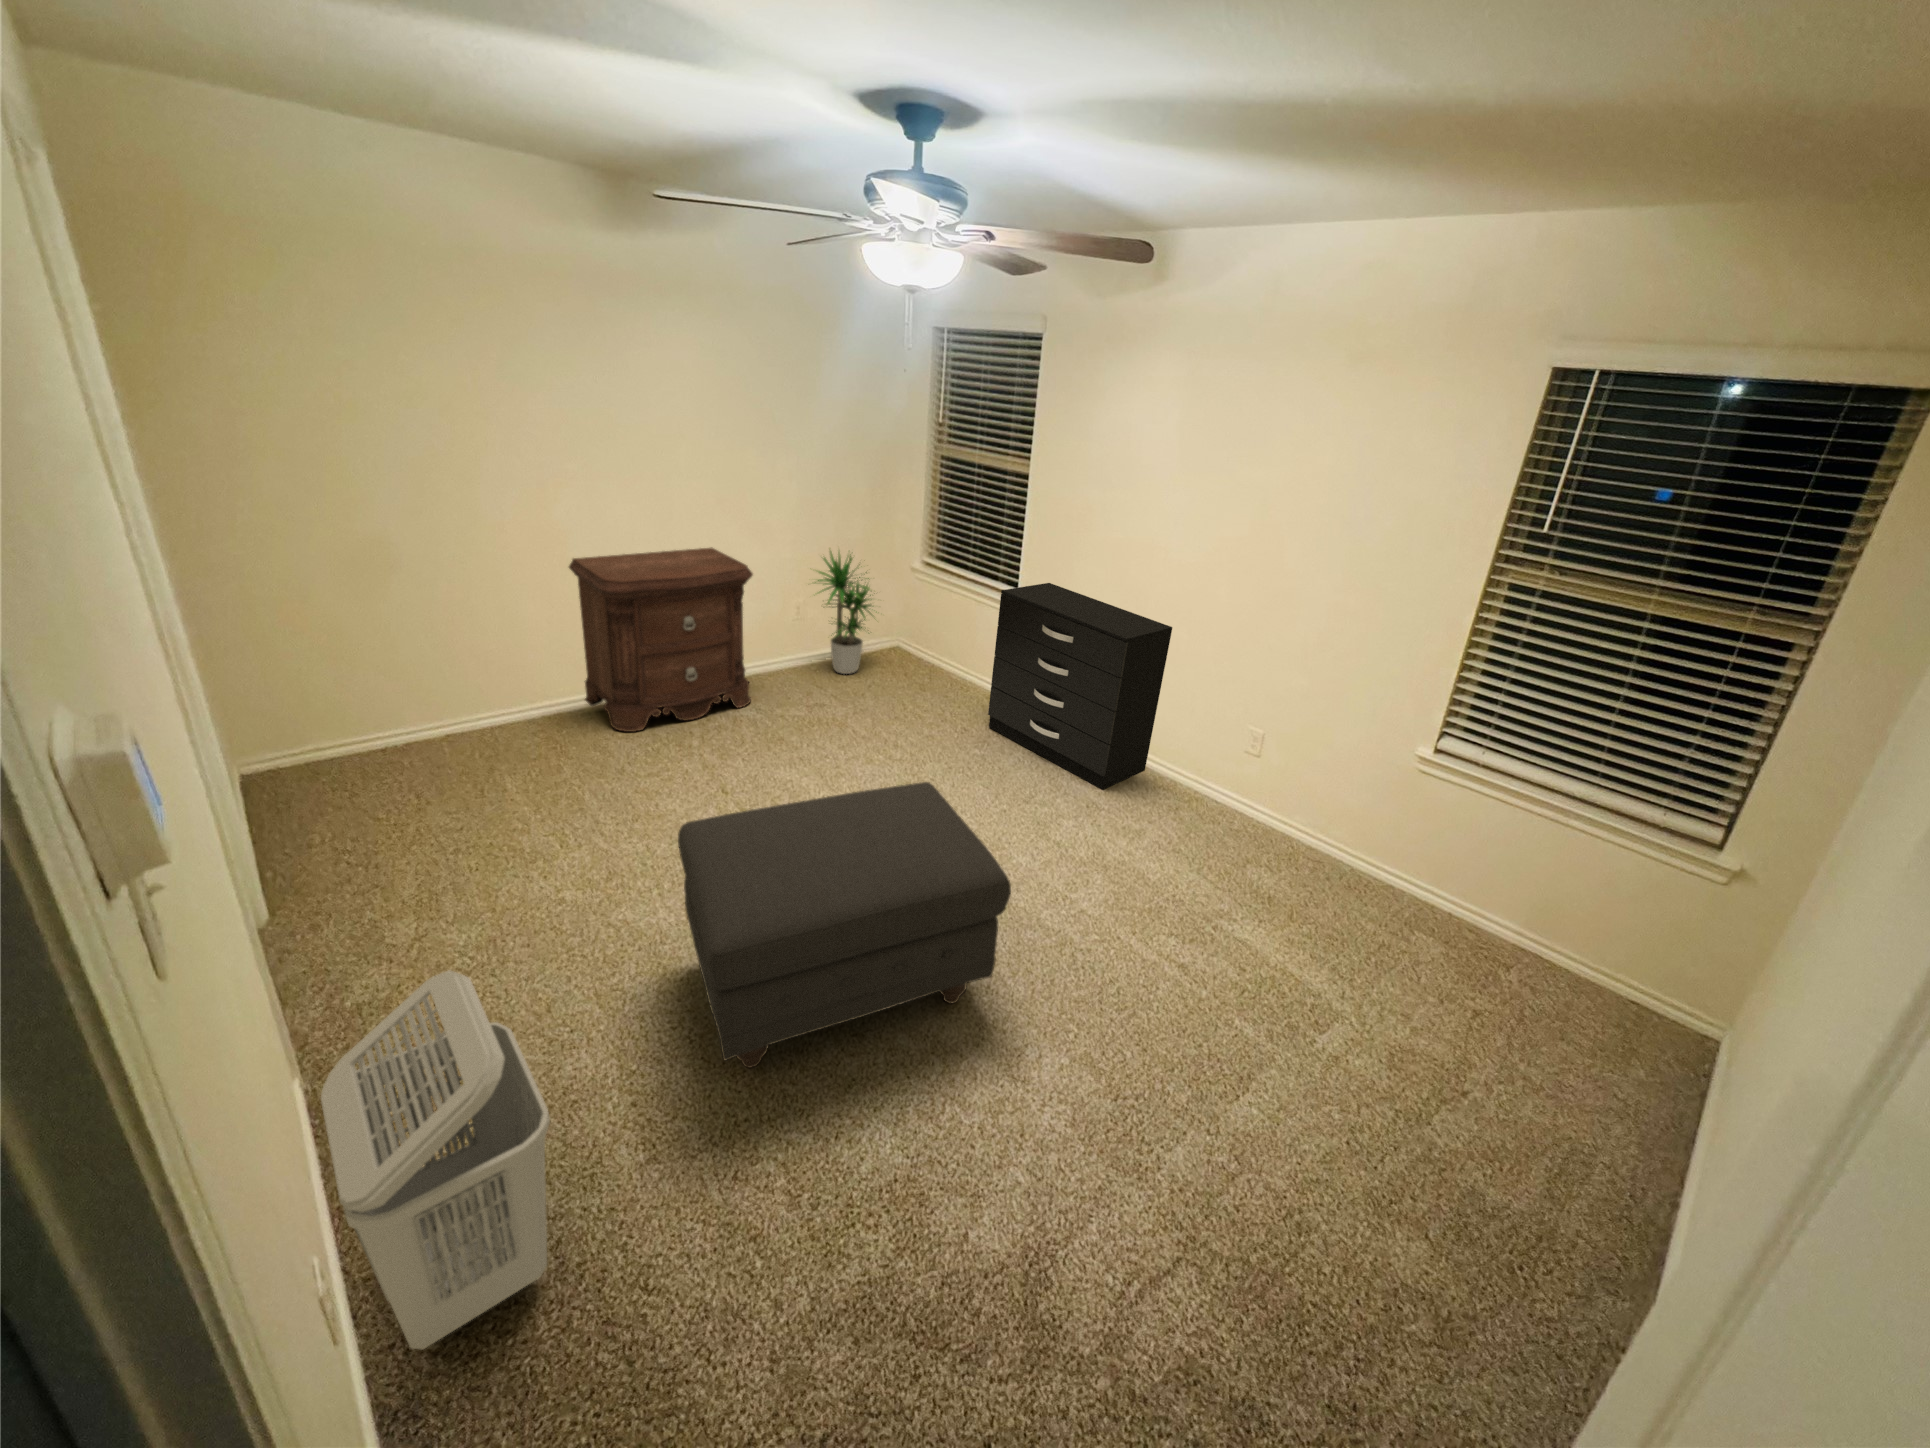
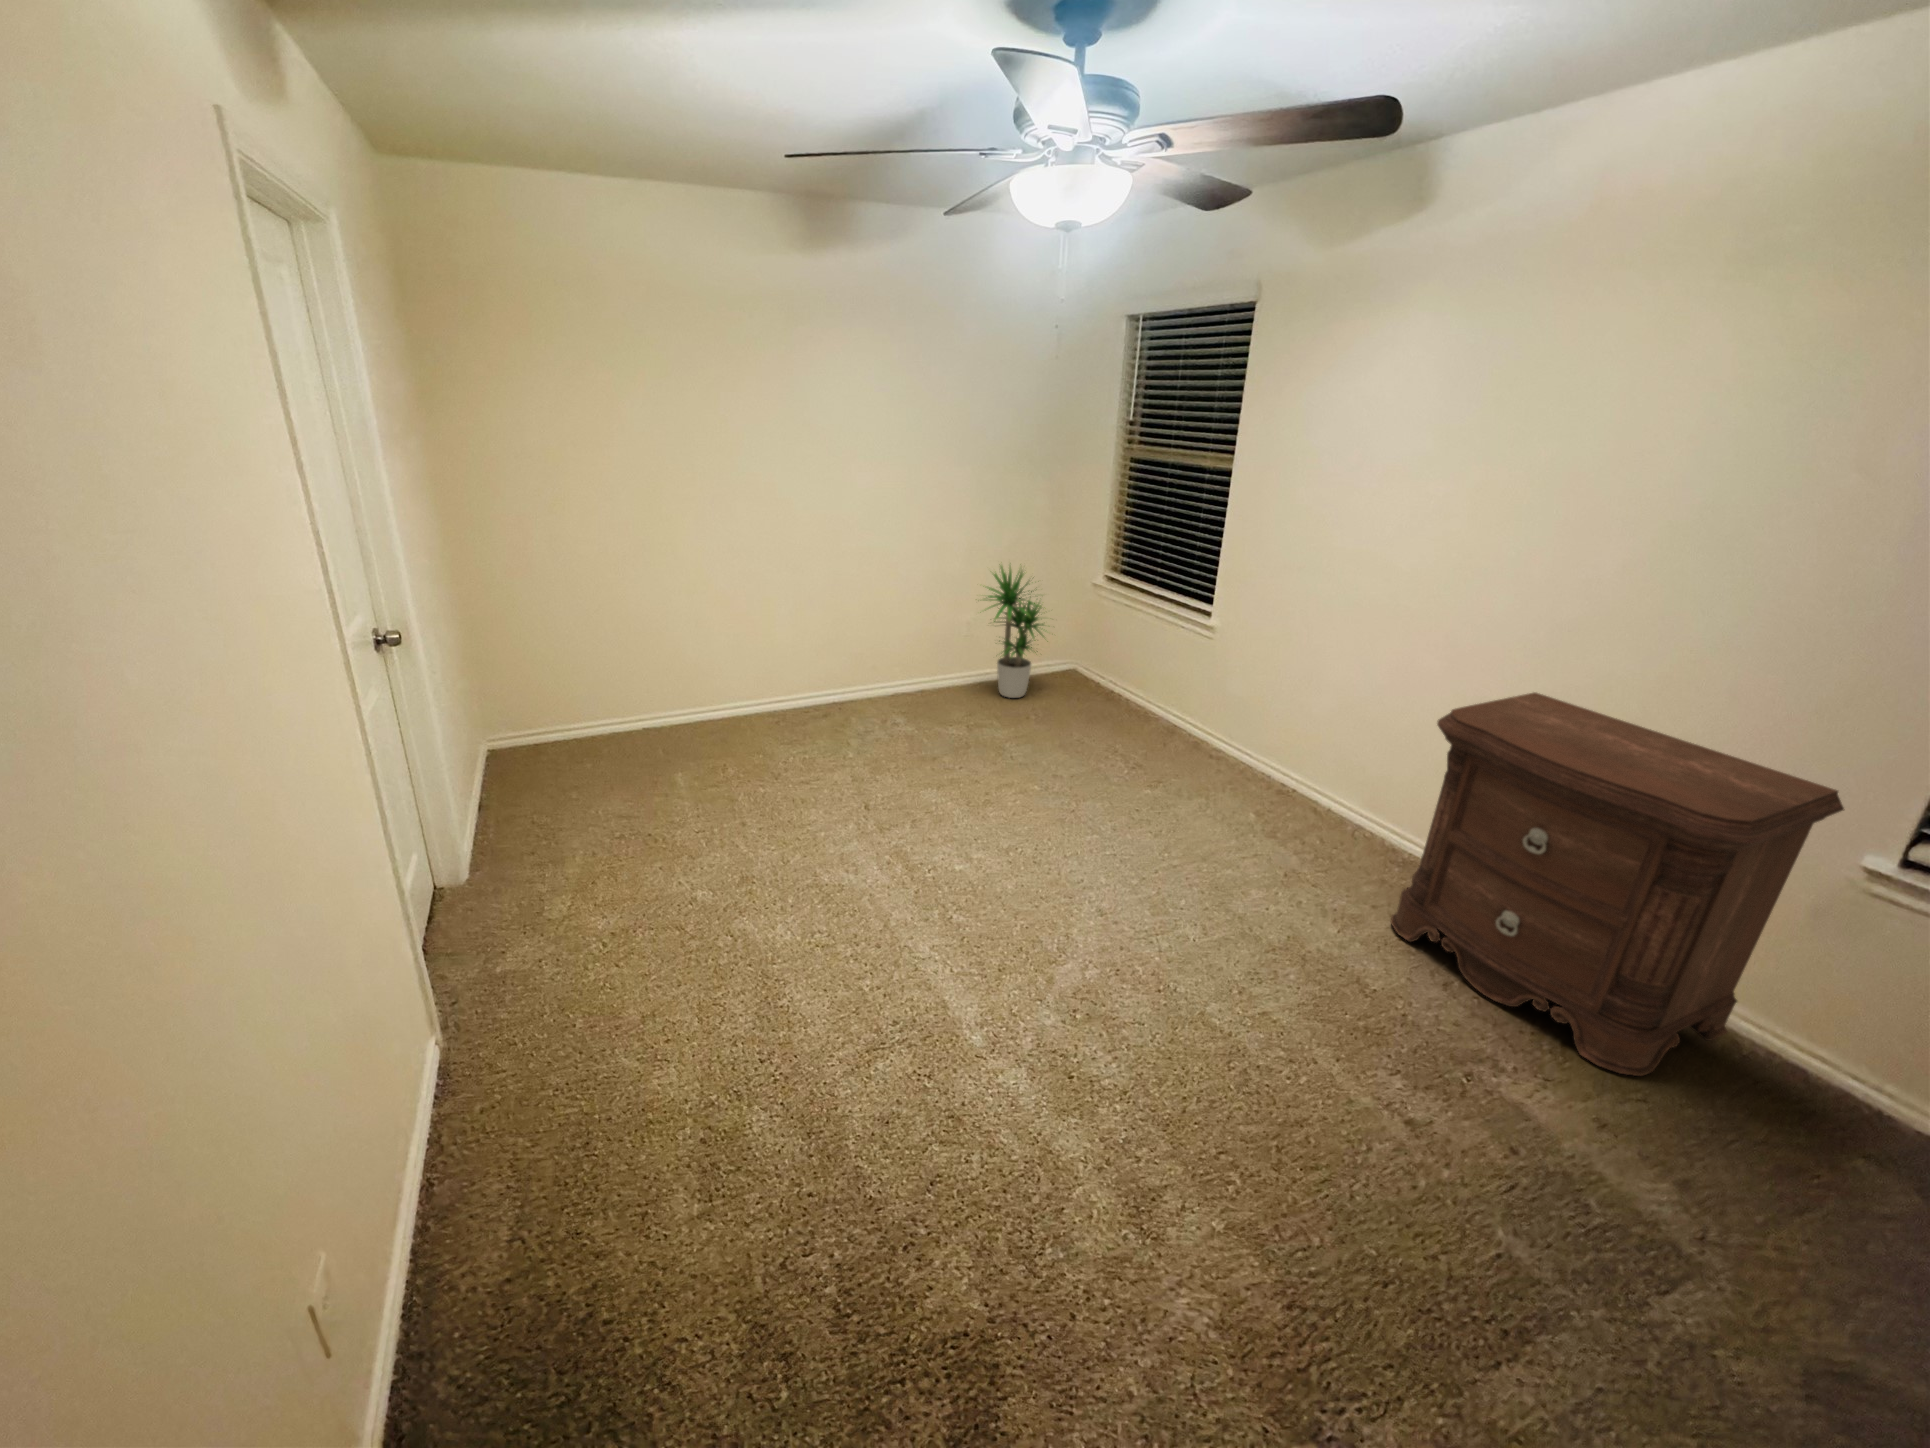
nightstand: present [569,547,753,732] -> present [1391,692,1844,1076]
dresser: present [988,583,1172,790] -> none [1167,597,1424,859]
ottoman: present [678,782,1011,1068] -> none [772,822,1153,1130]
laundry basket: present [321,970,550,1349] -> none [355,961,573,1368]

